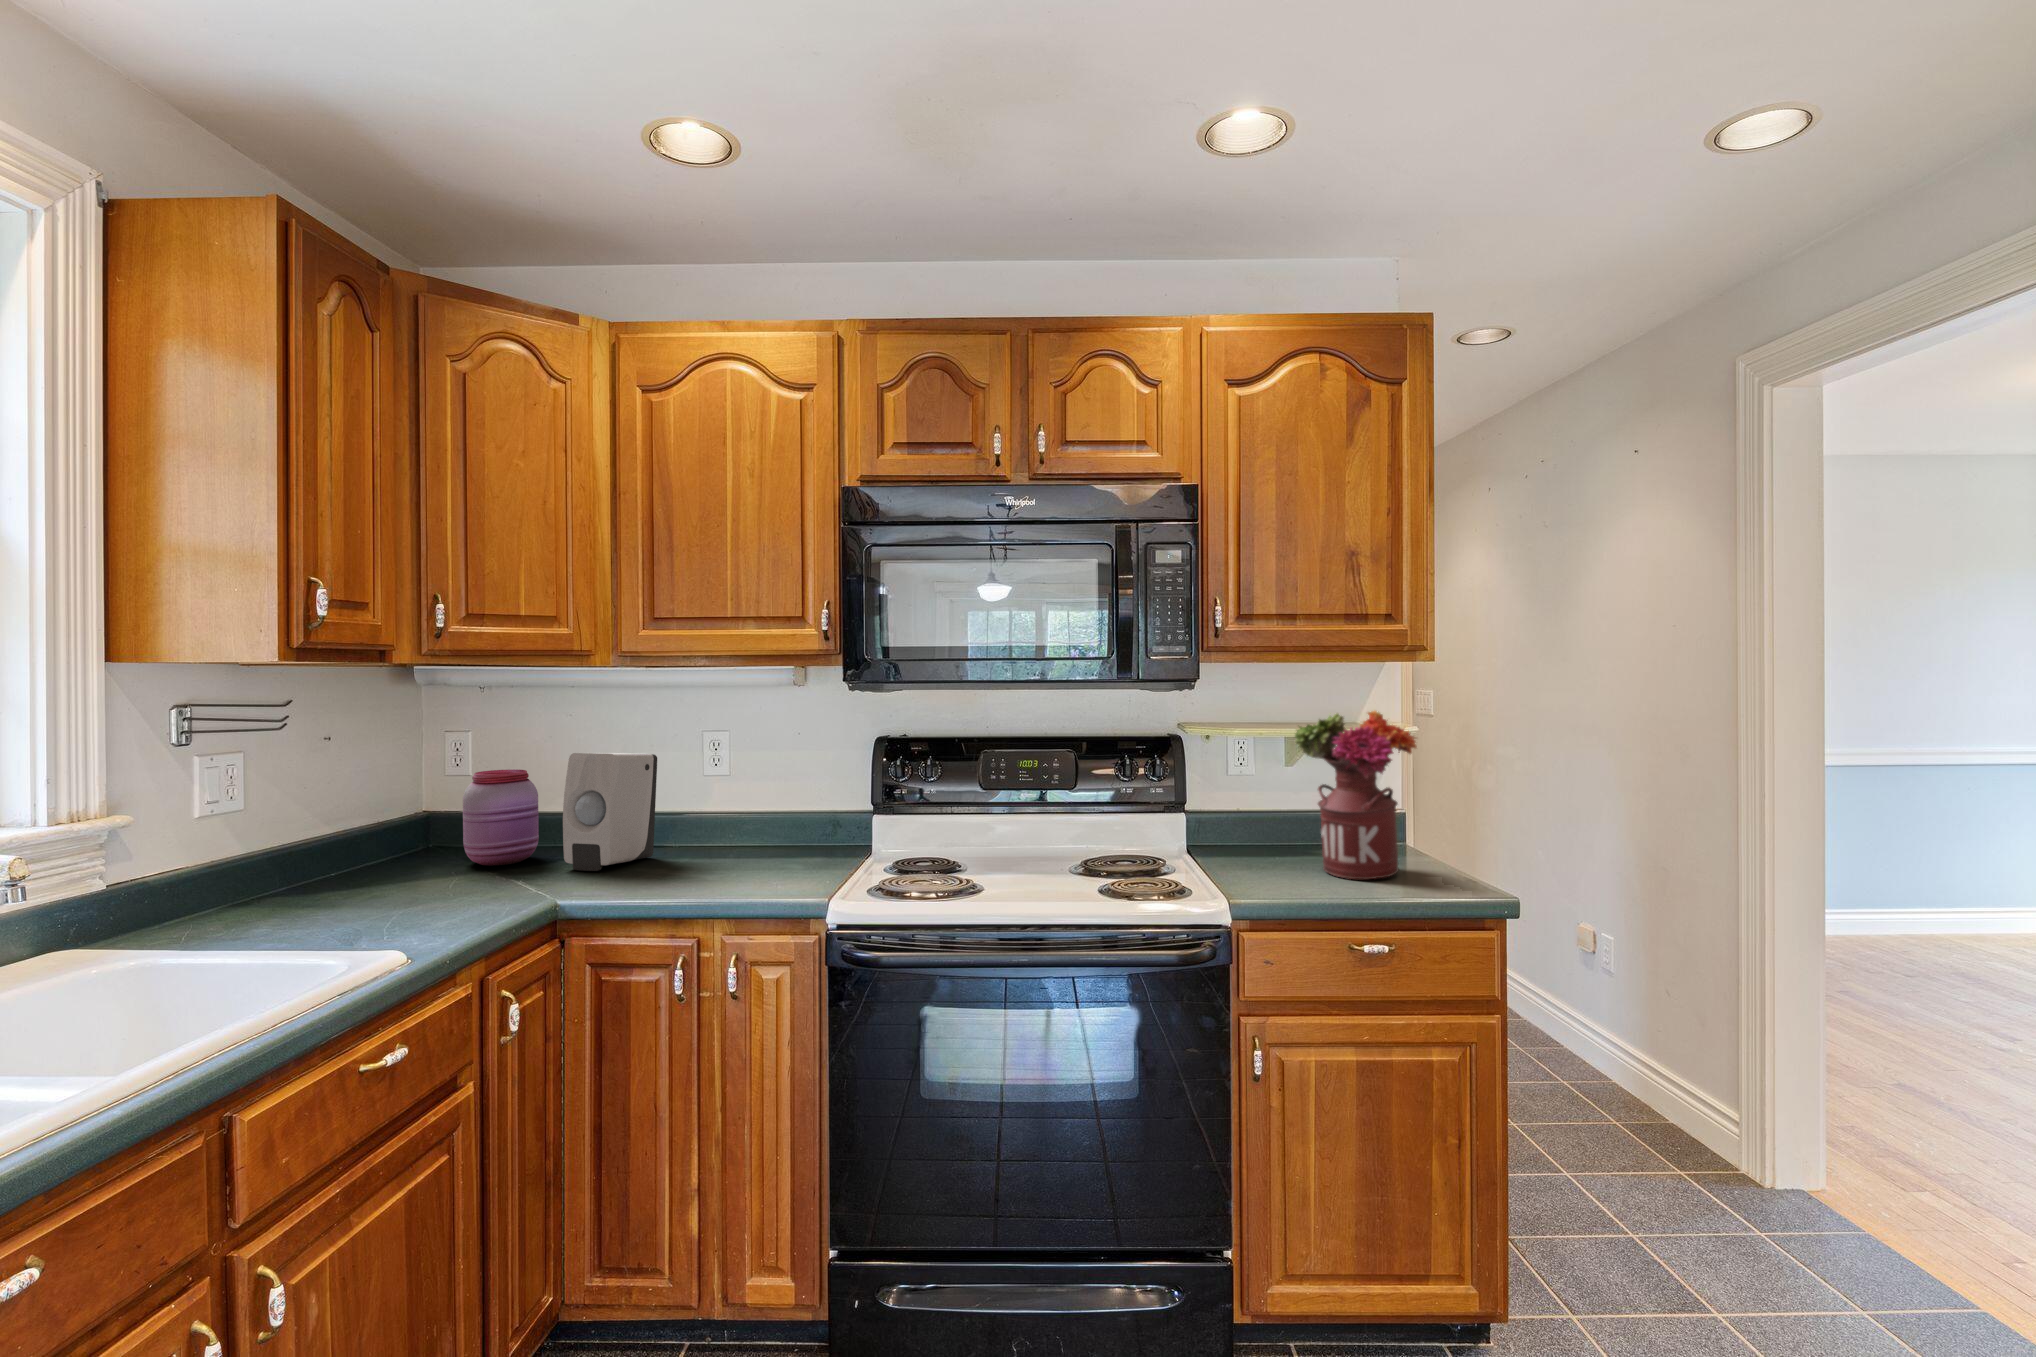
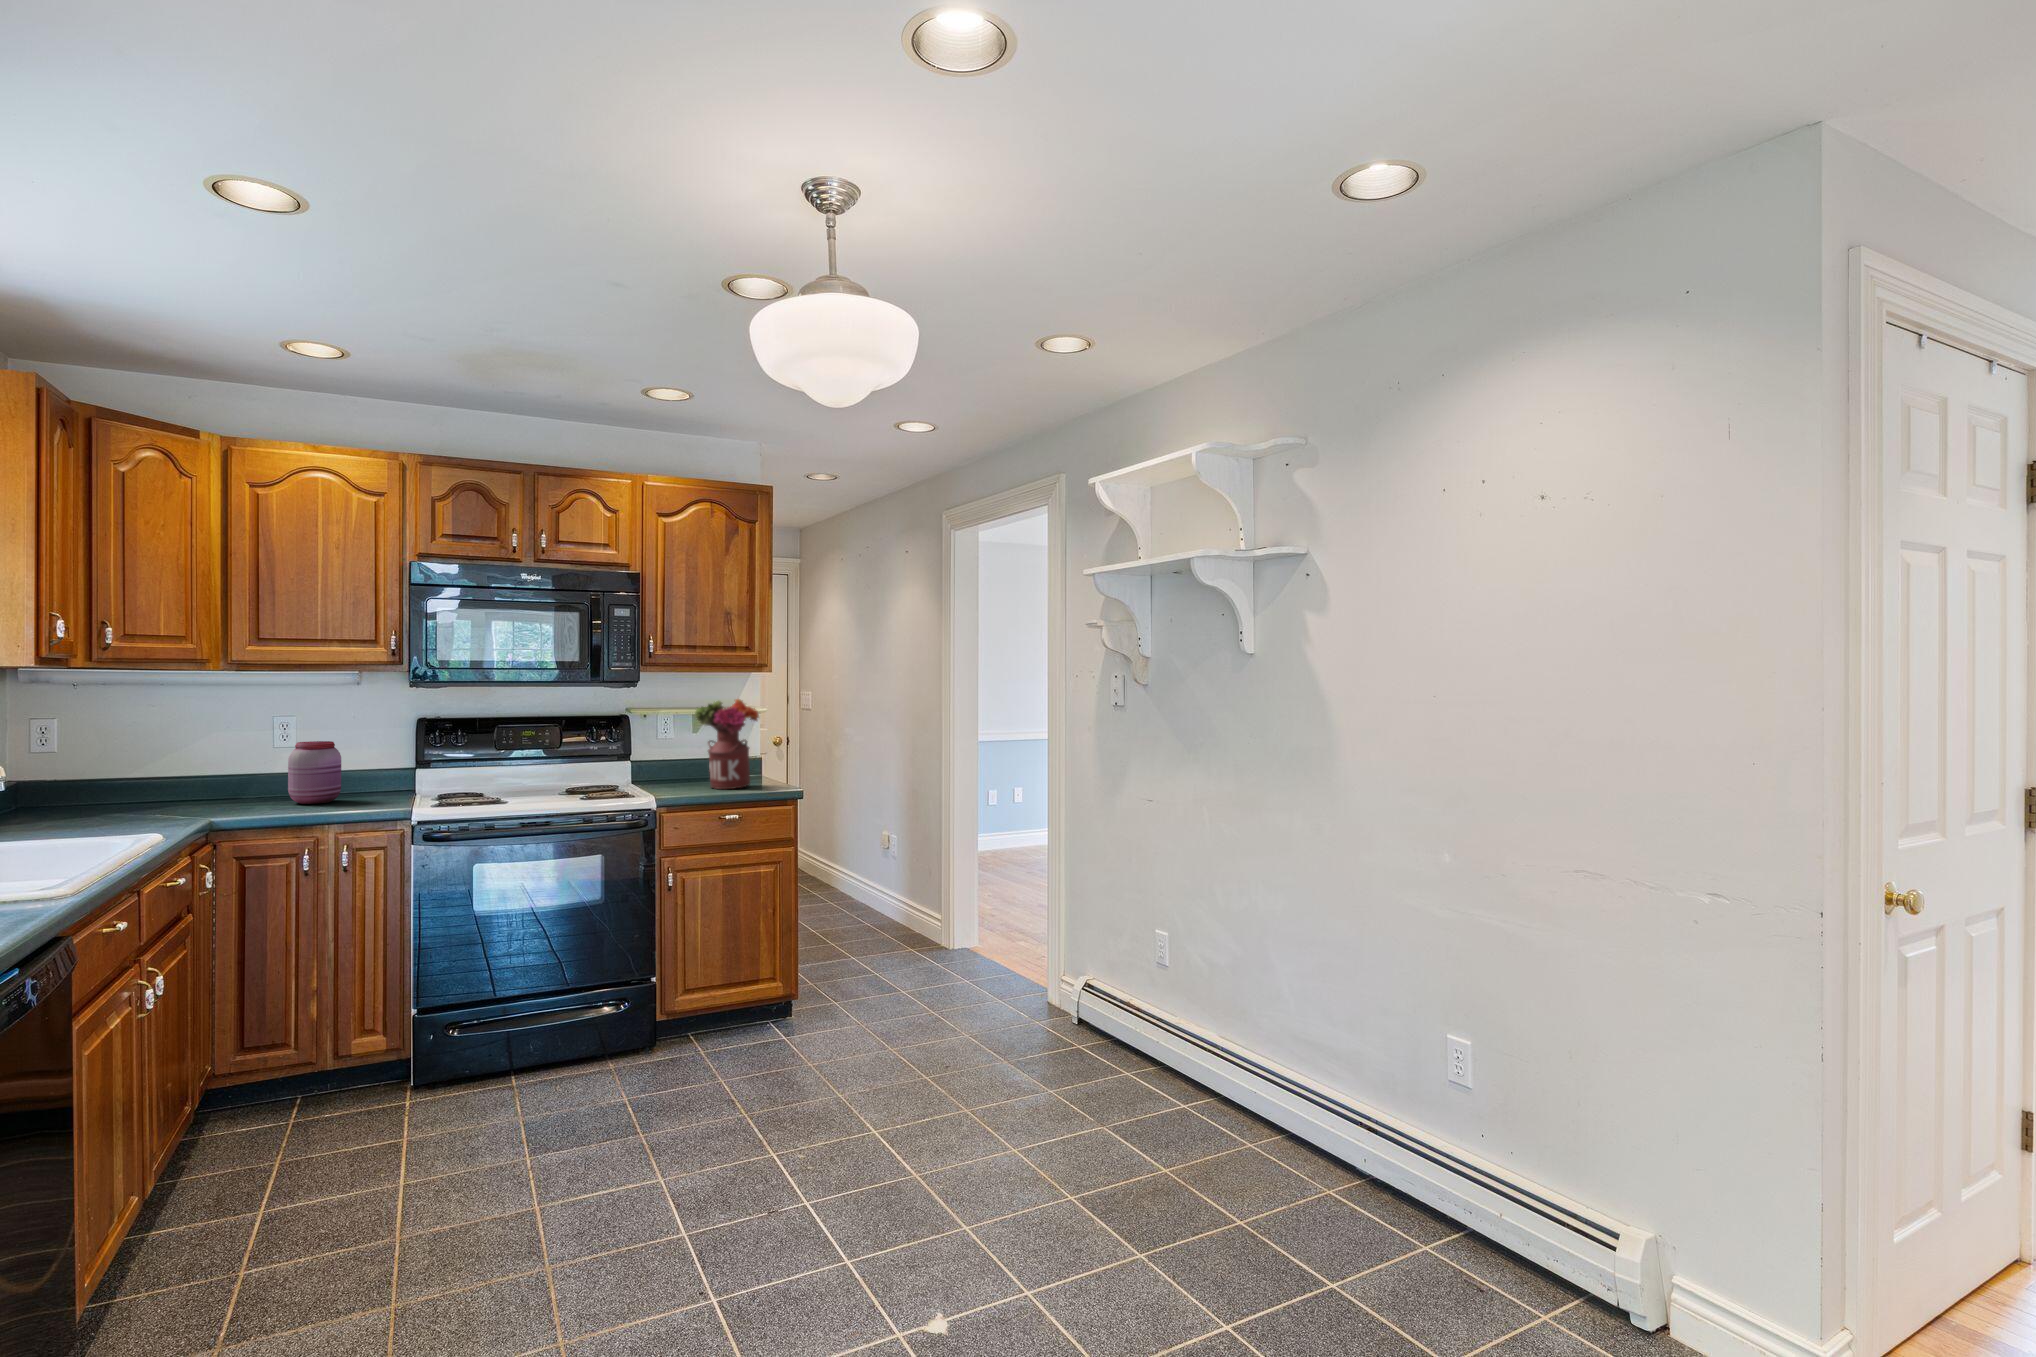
soap dispenser: present [563,753,657,871] -> none [180,729,245,810]
jar: present [463,769,539,865] -> present [288,741,341,804]

